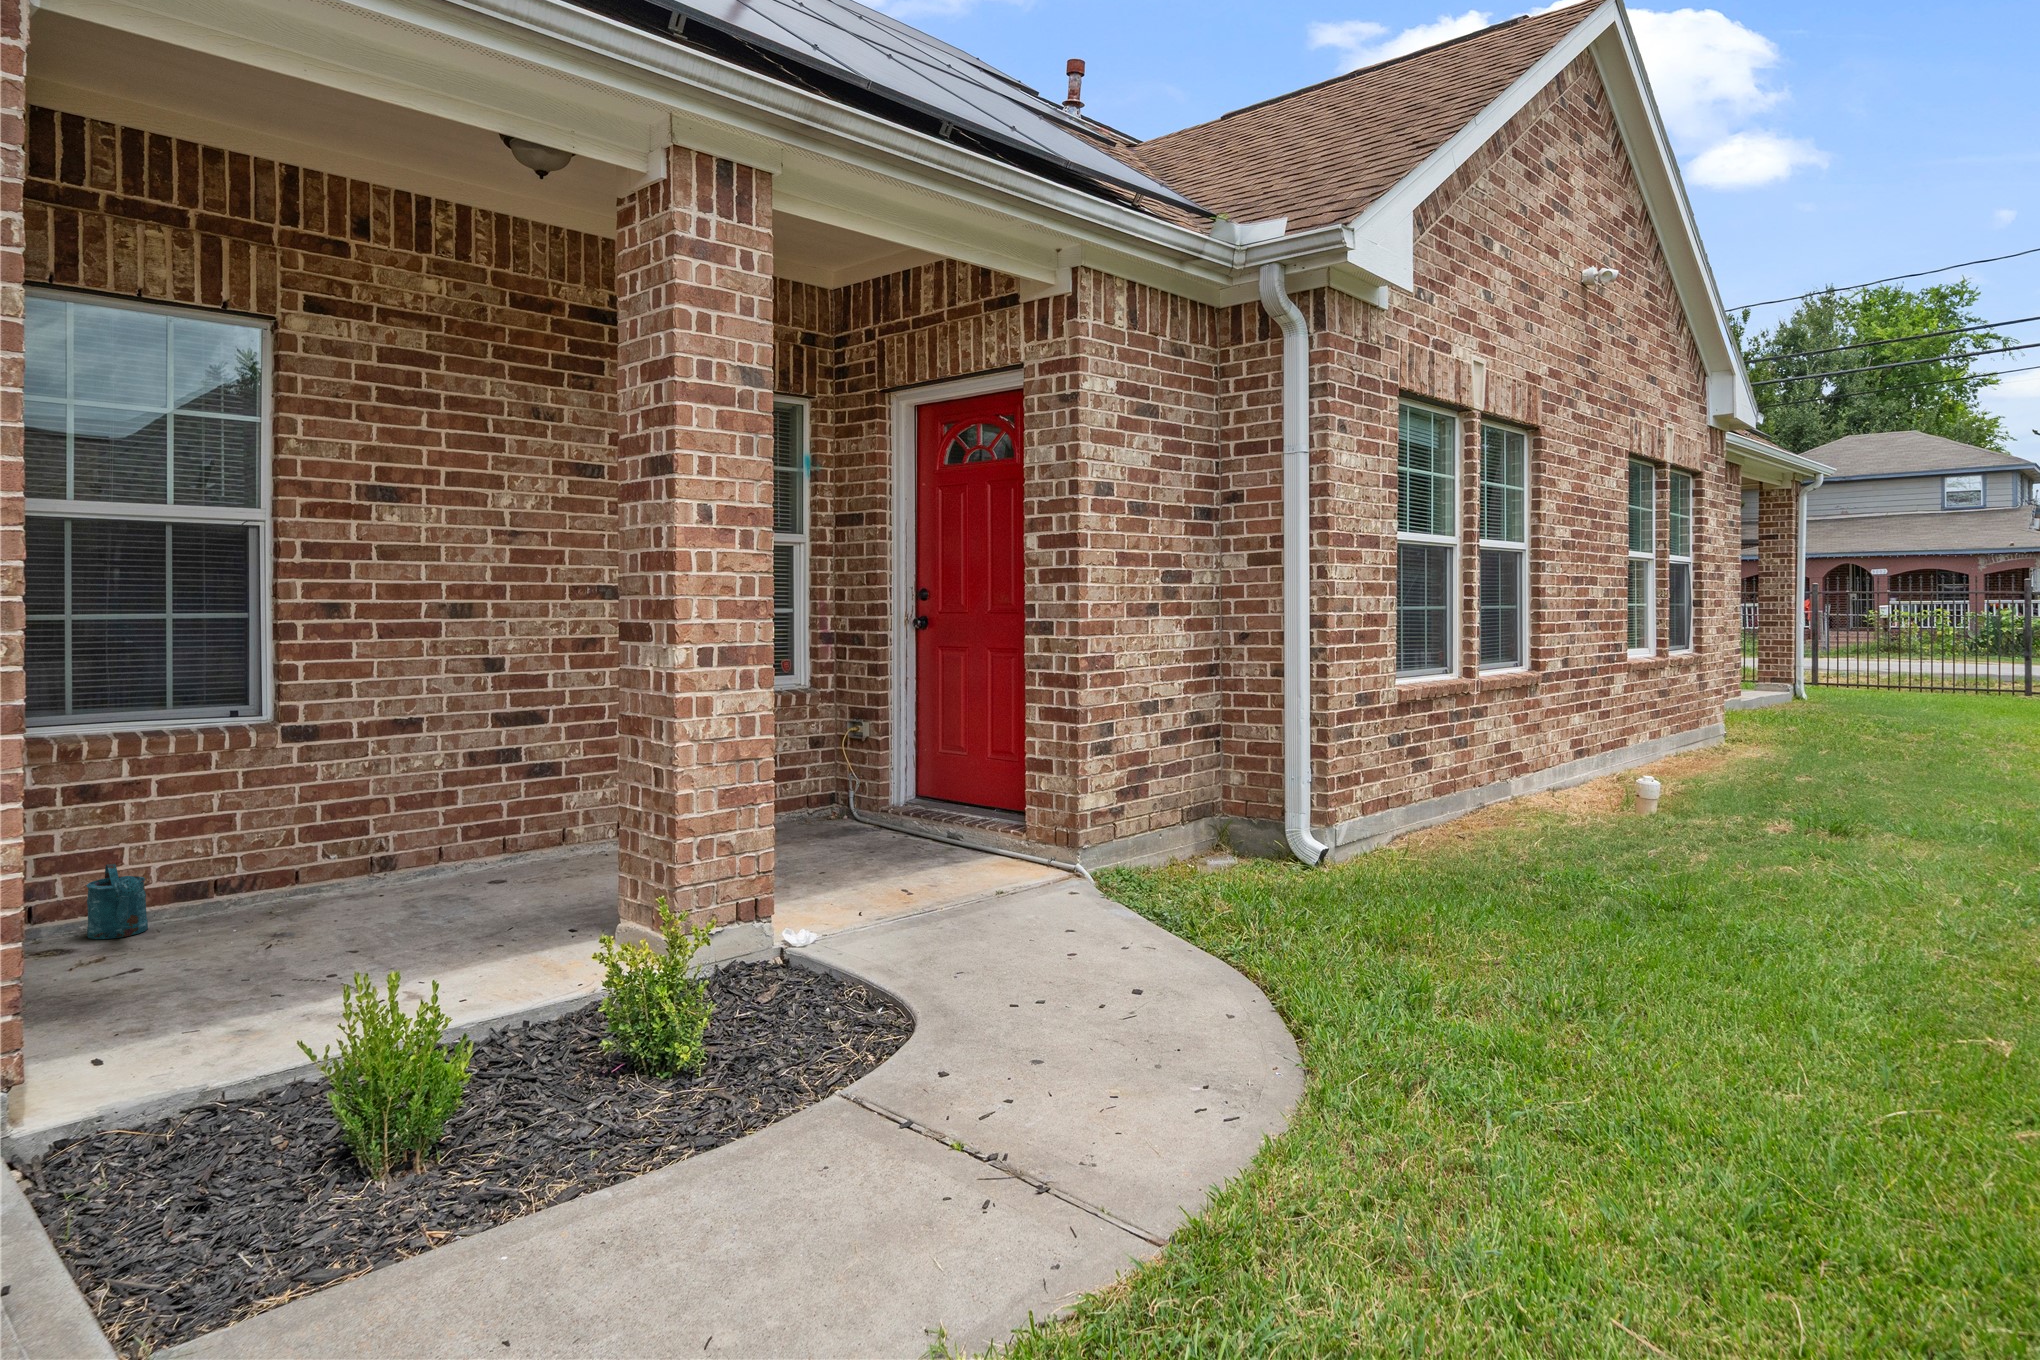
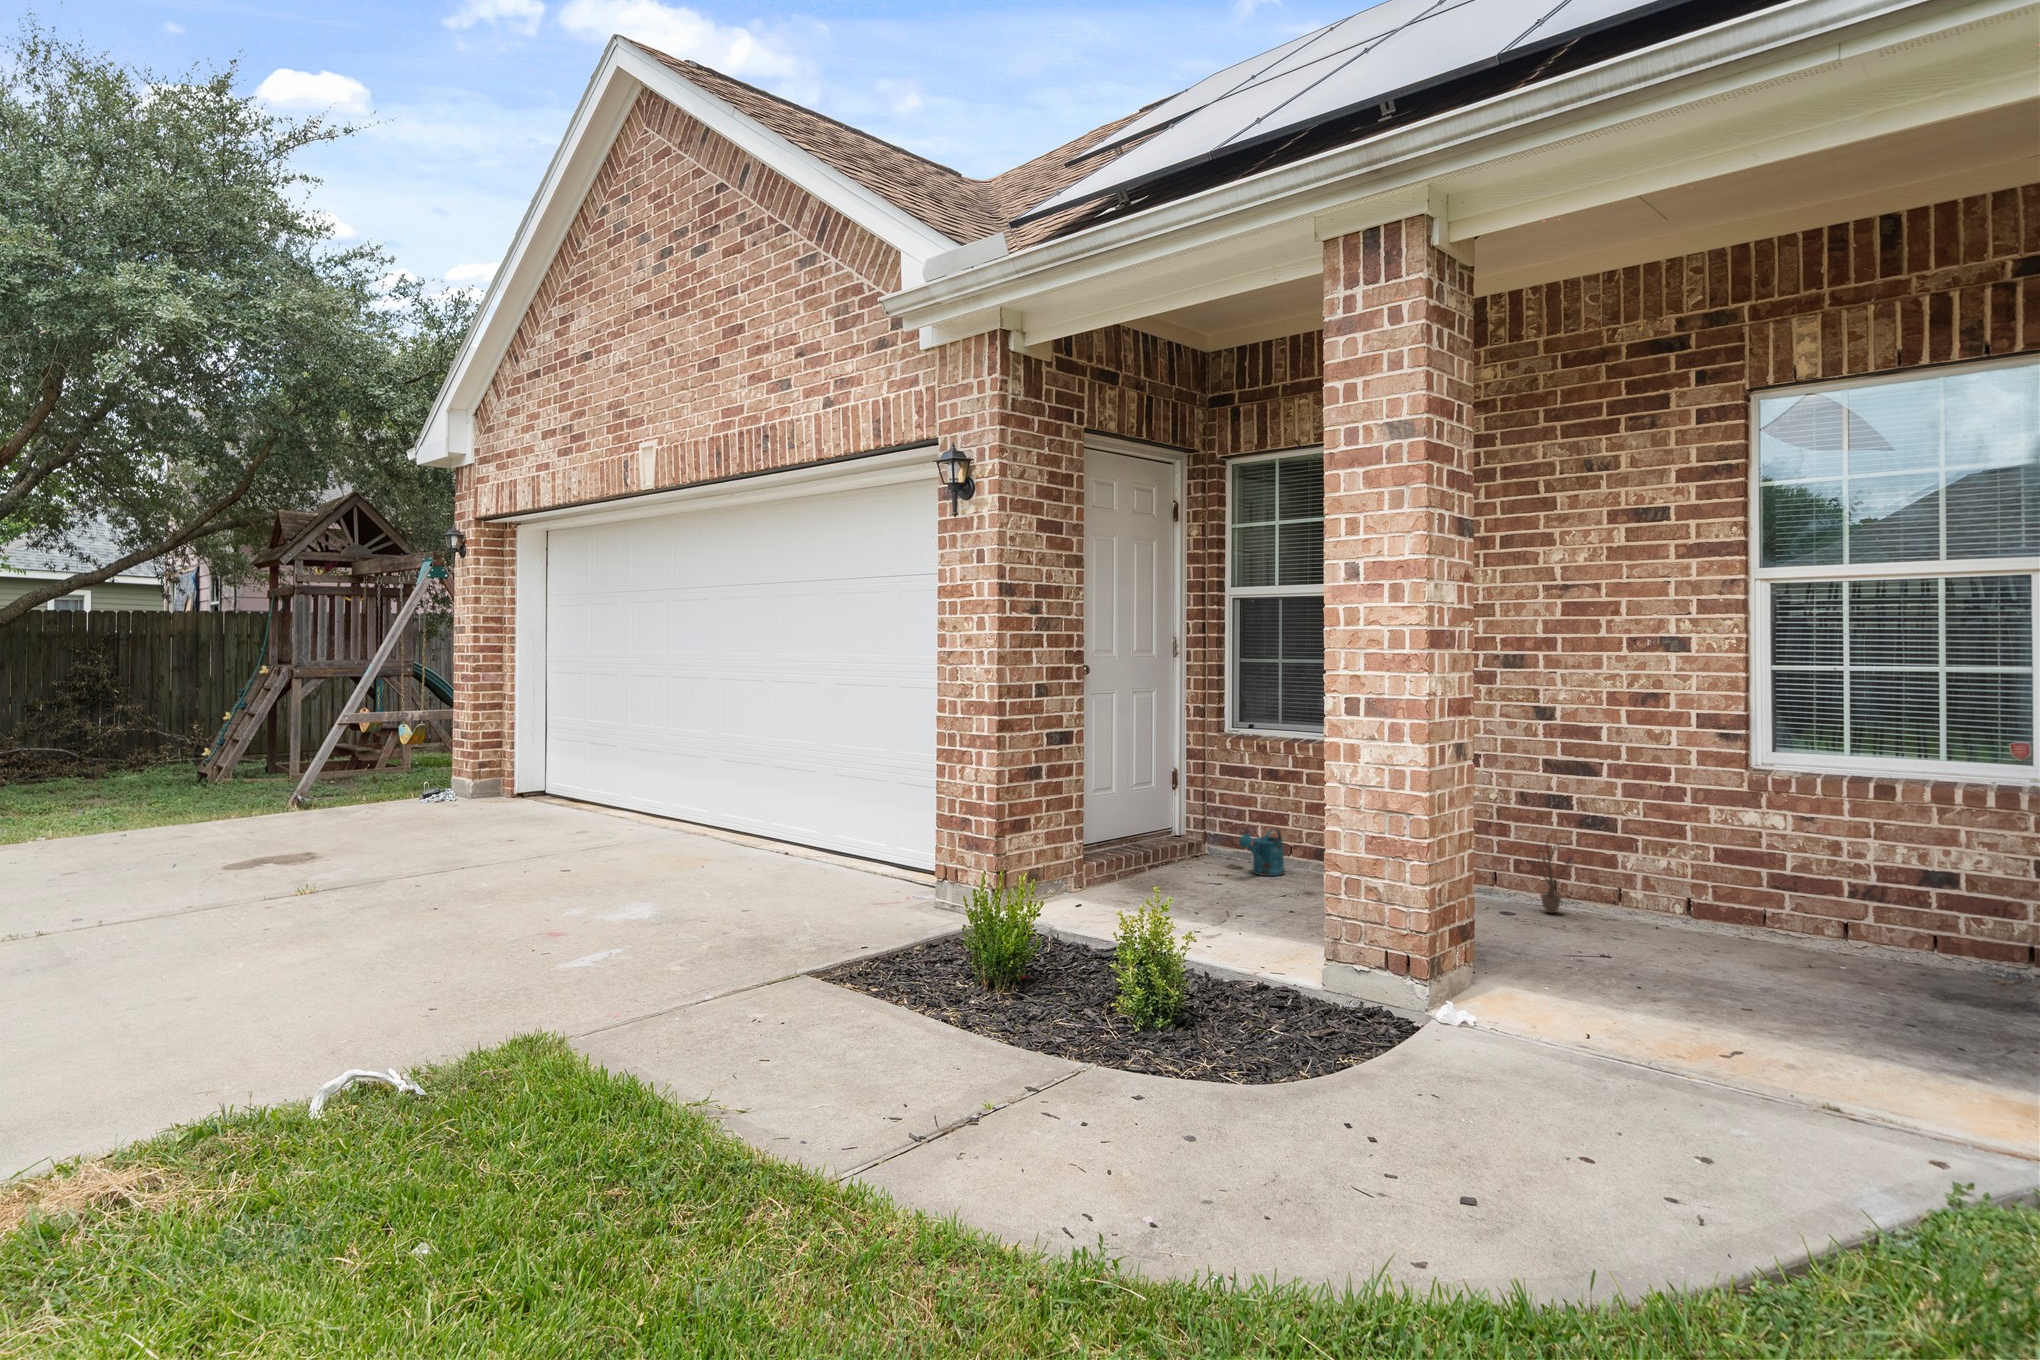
decorative plant: none [483,794,544,869] -> present [1523,844,1575,913]

